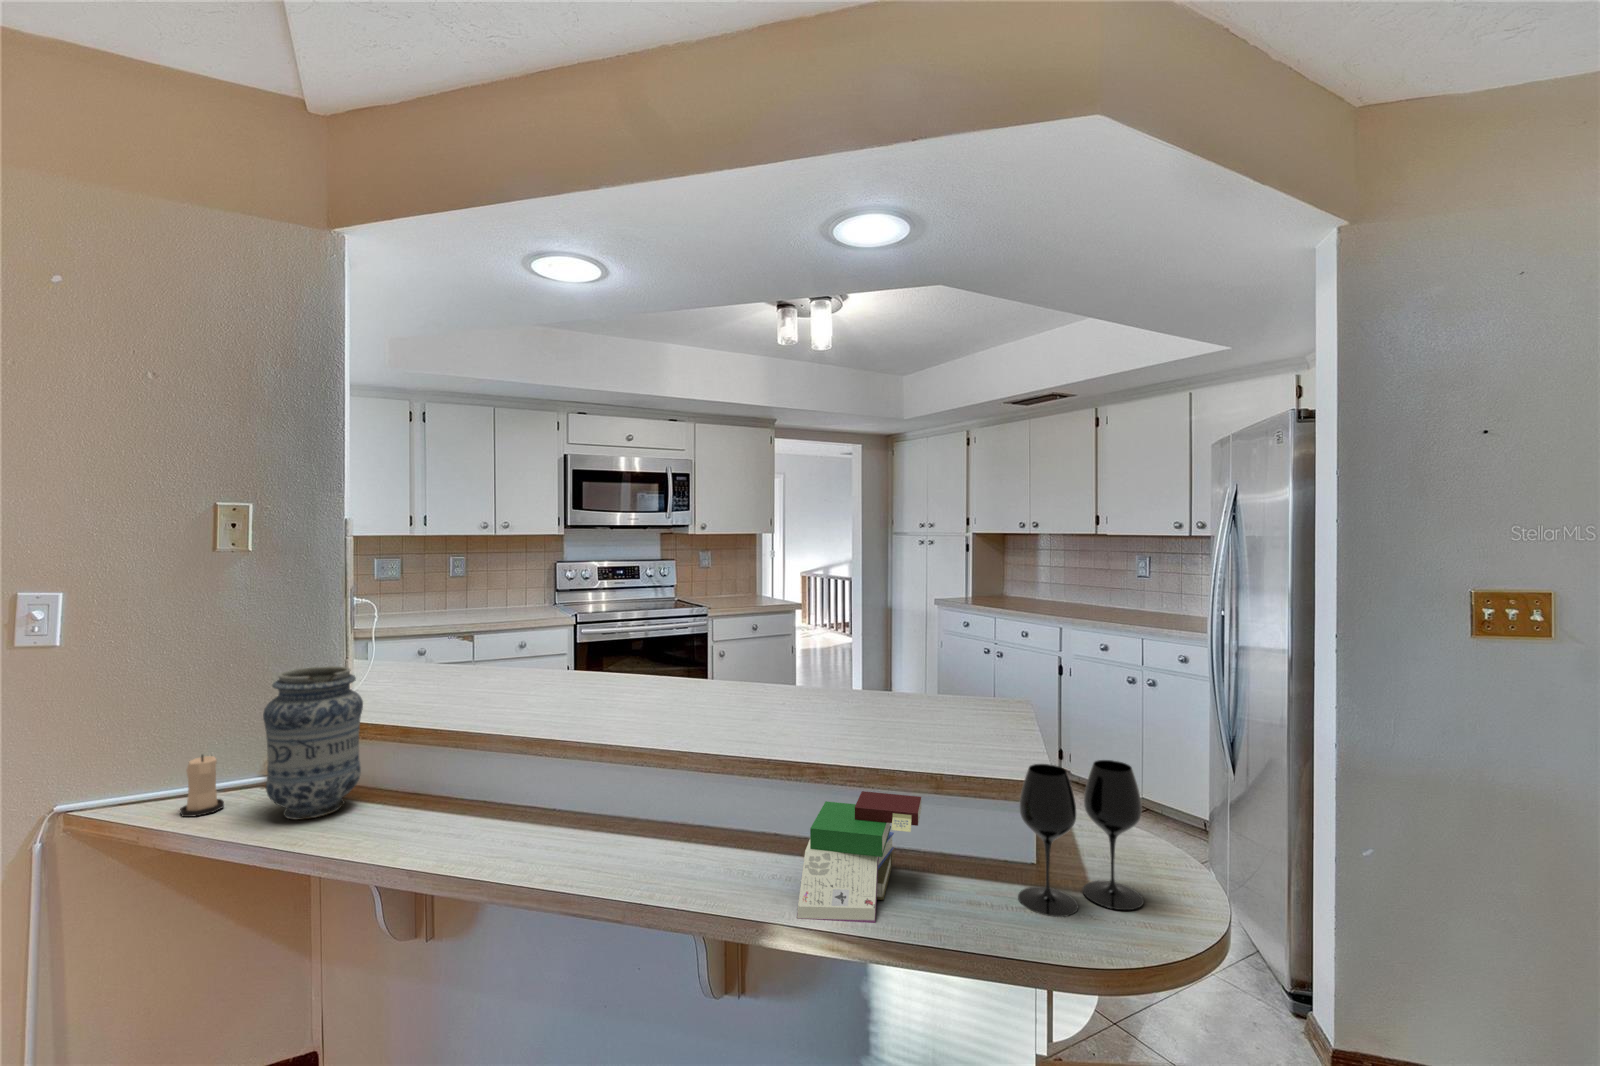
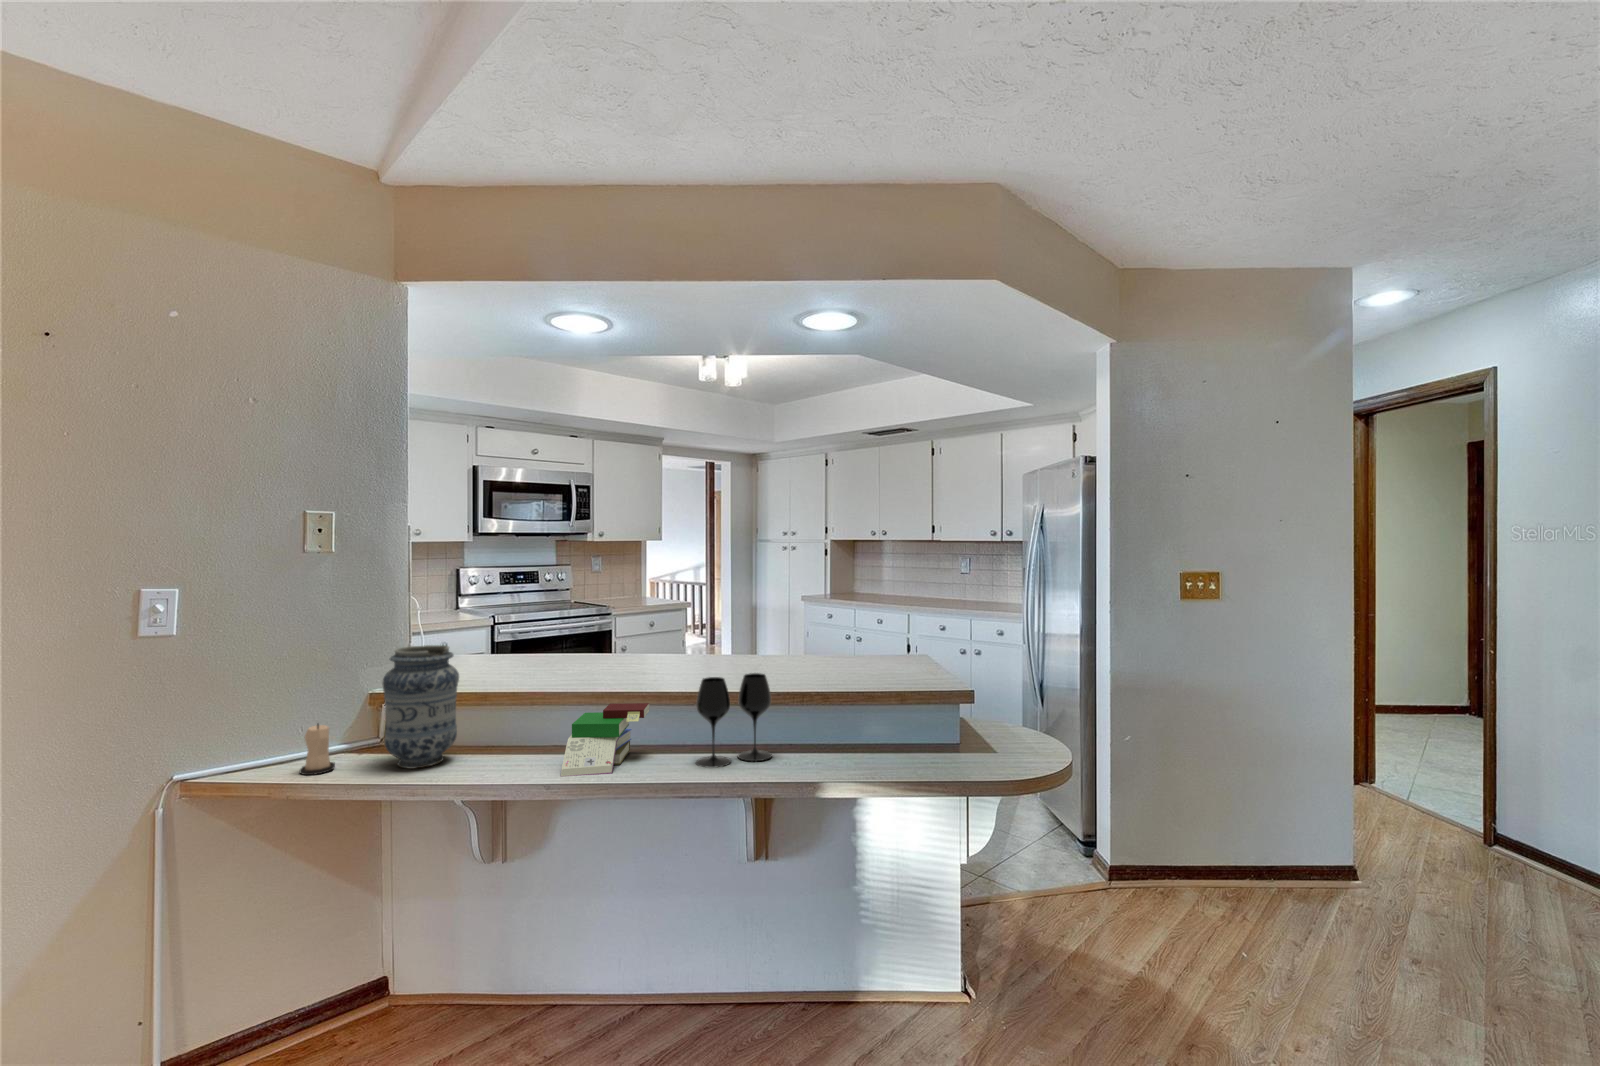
wine glass: present [1018,760,1144,917] -> present [696,673,772,768]
book: present [797,791,922,923] -> present [561,703,649,777]

